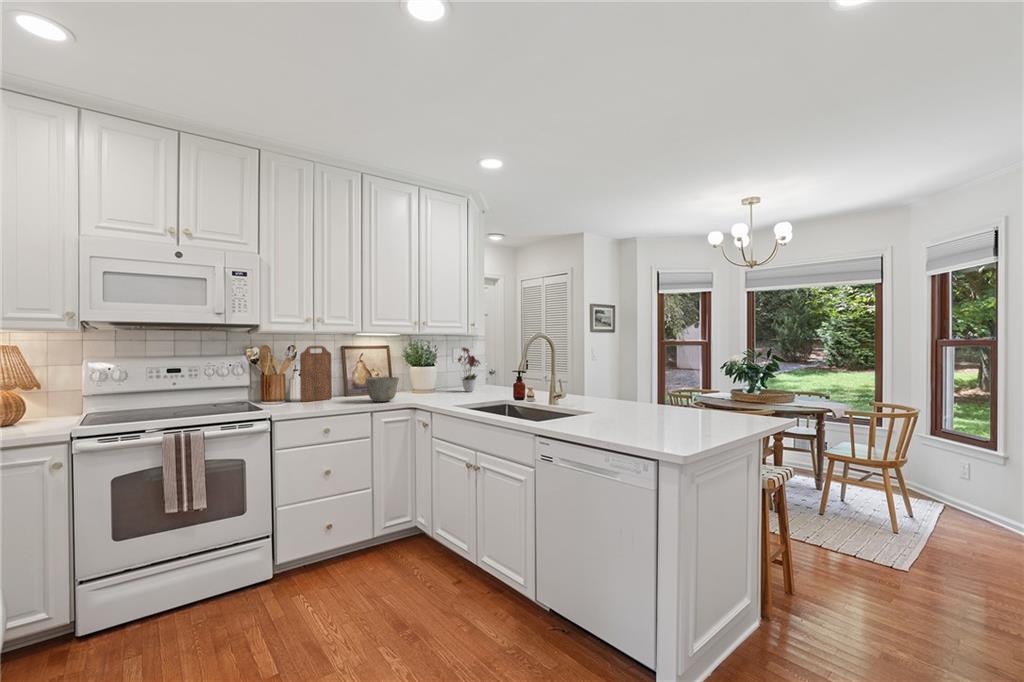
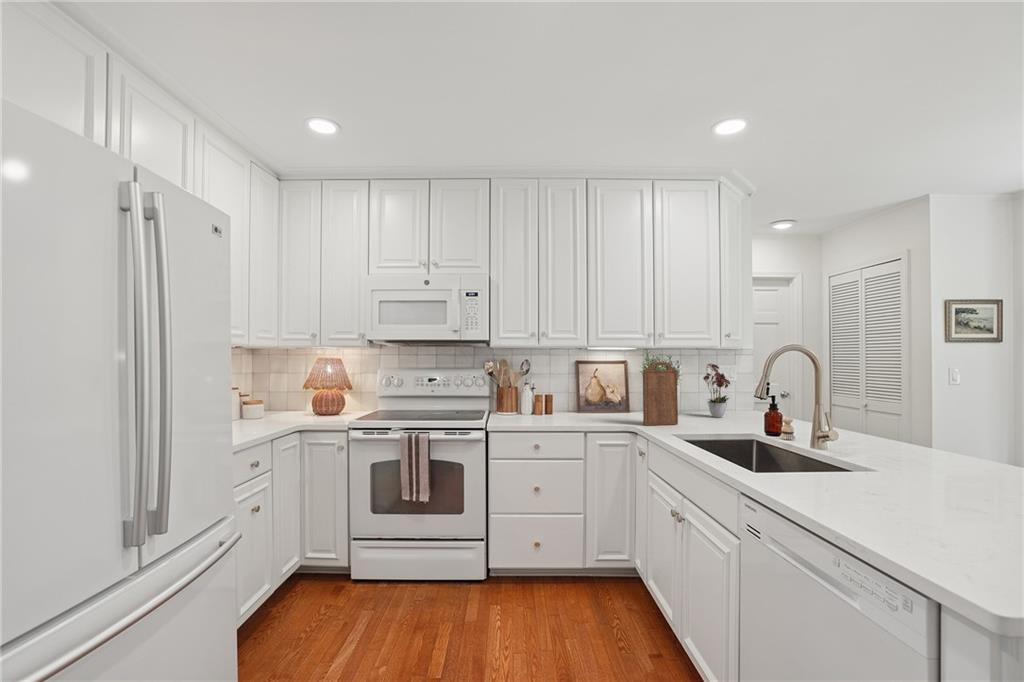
cutting board: present [300,346,332,402] -> present [643,362,678,426]
ceramic bowl: present [365,377,399,402] -> none [583,394,619,421]

